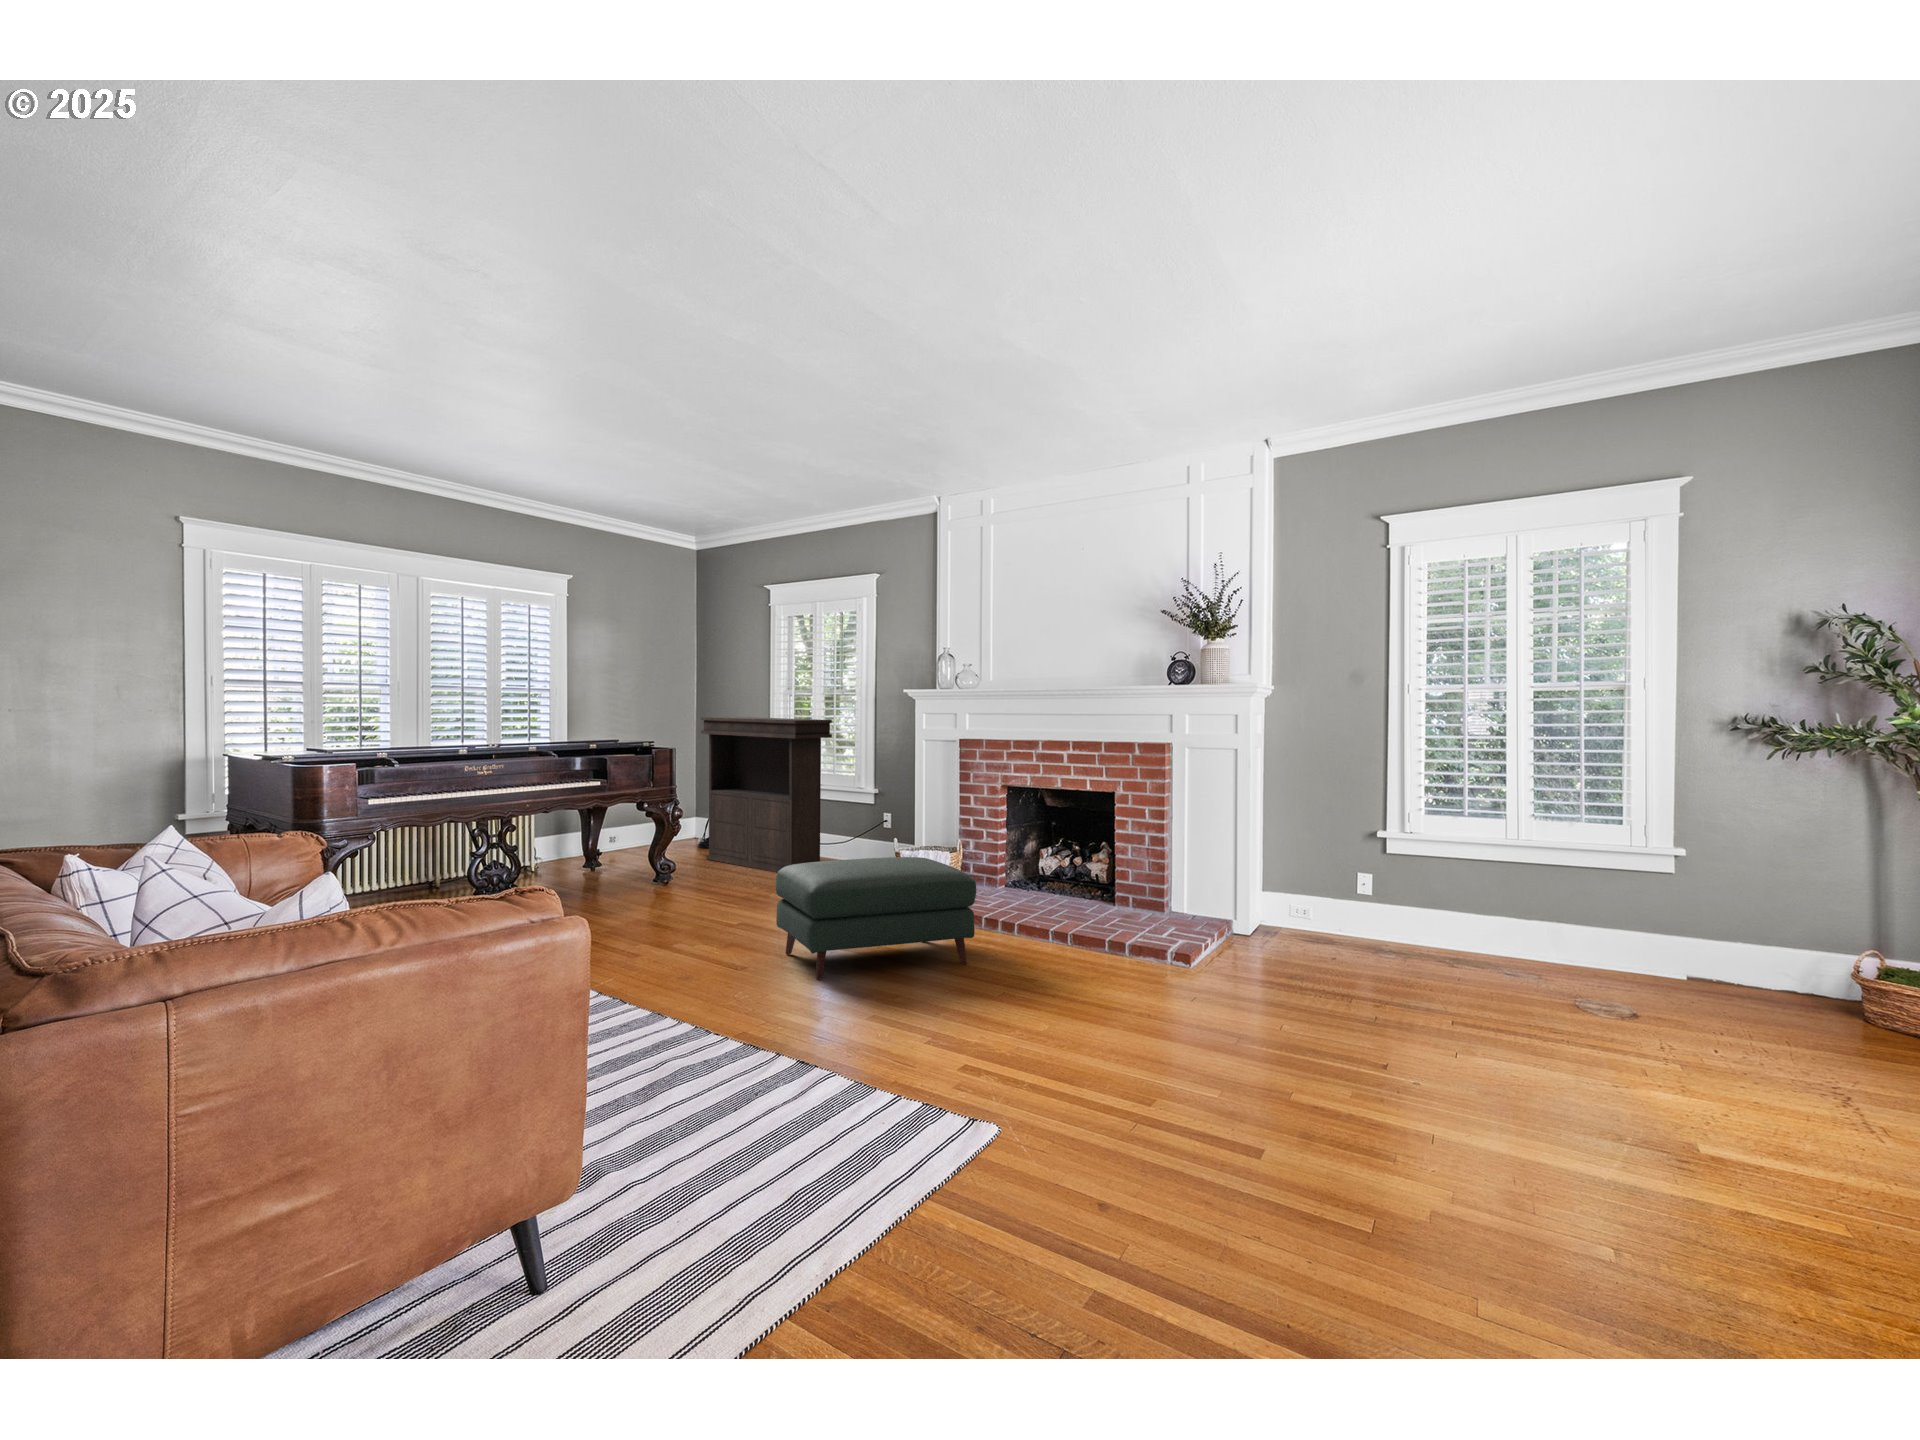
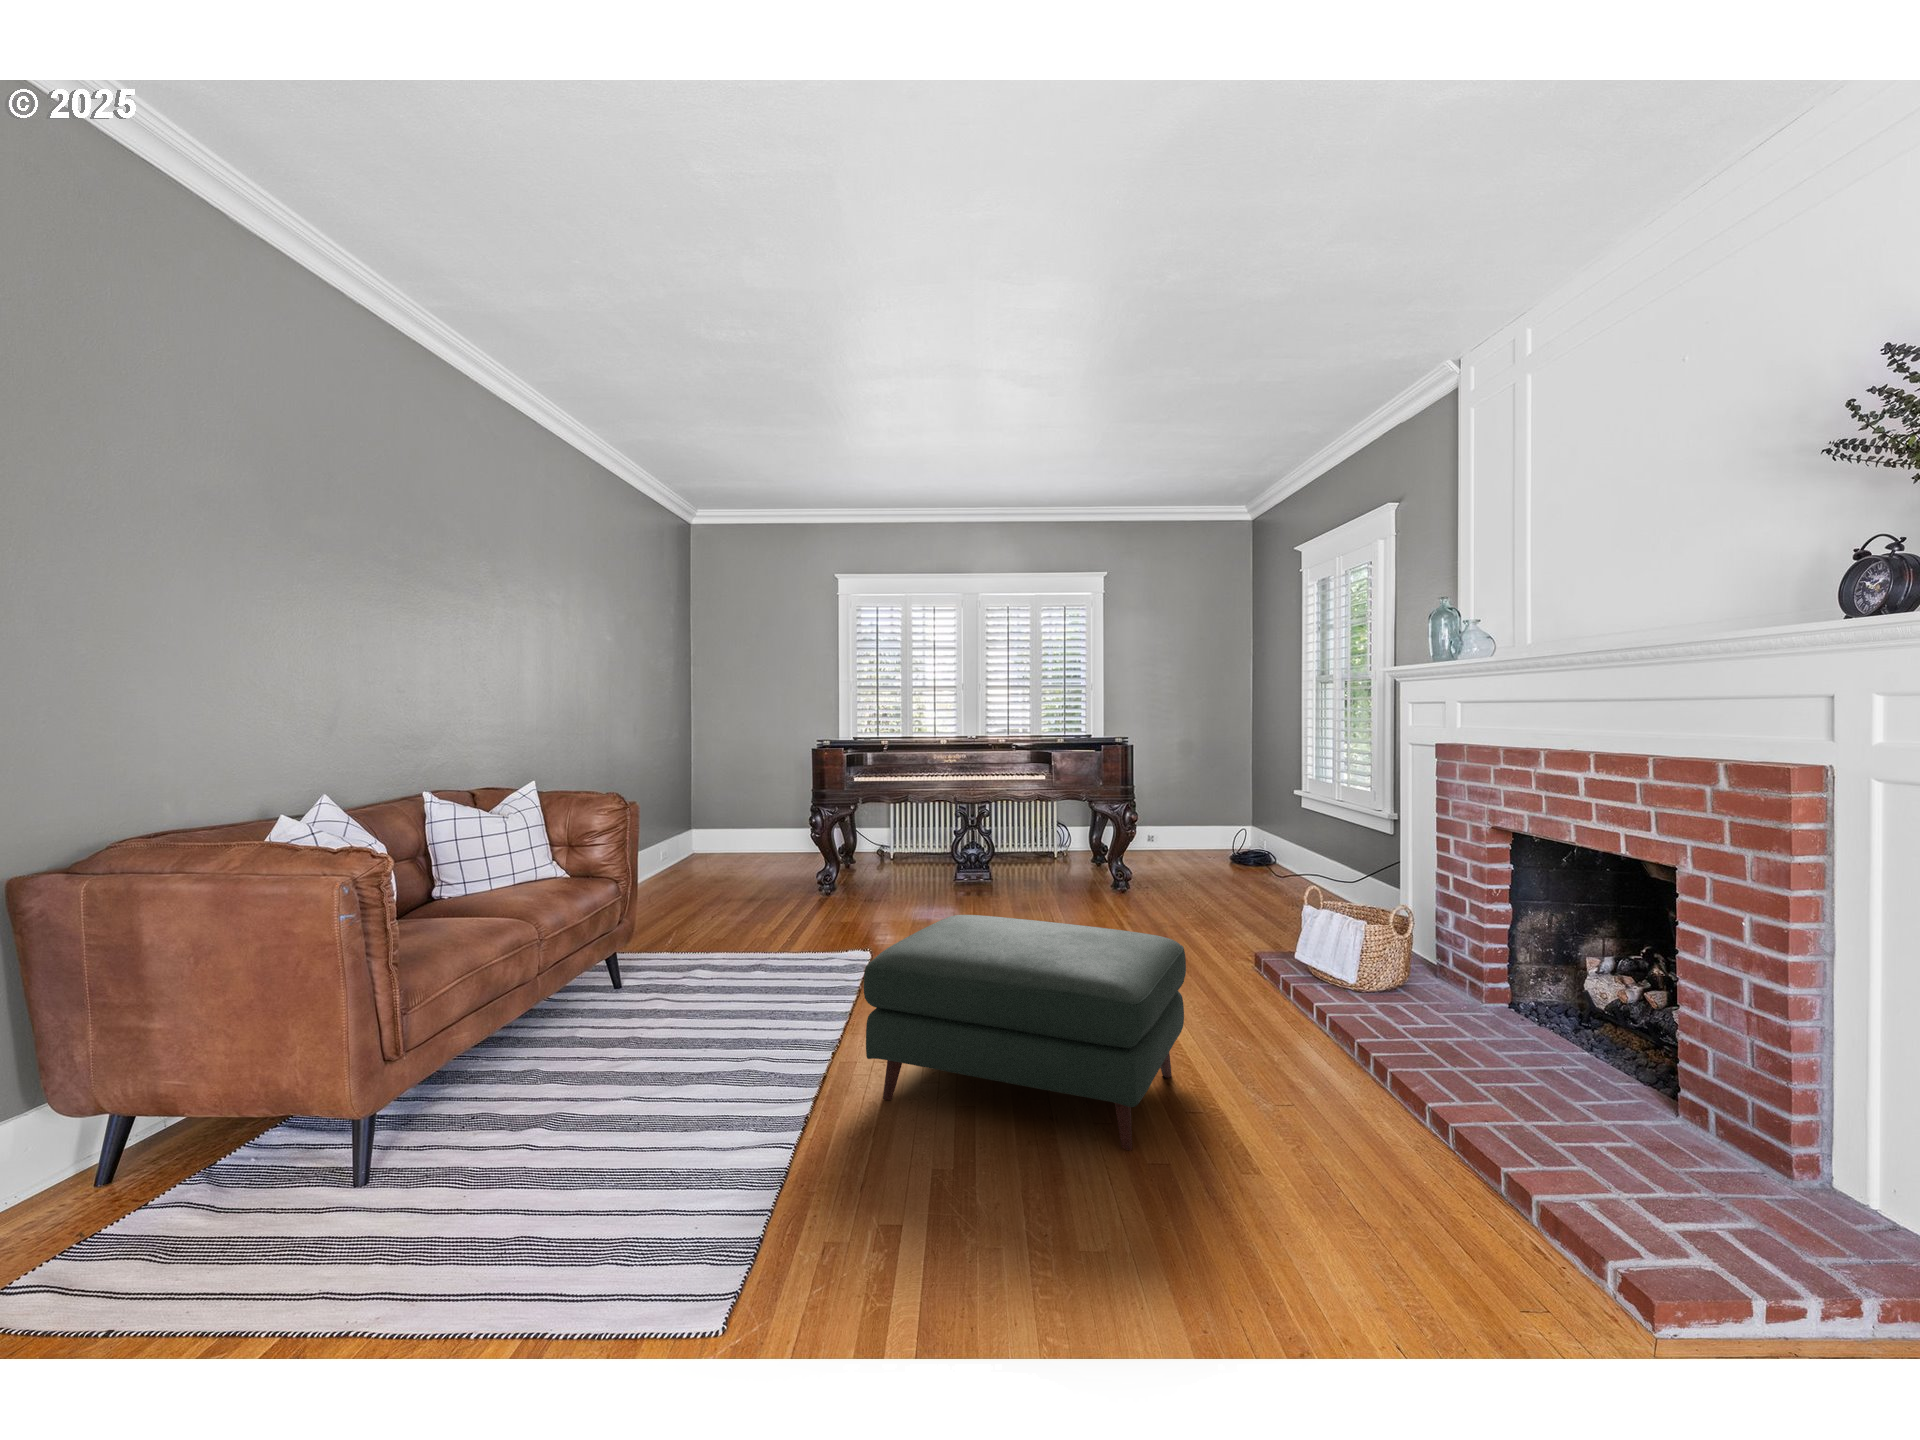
console table: present [701,717,832,872] -> none [1194,713,1308,918]

